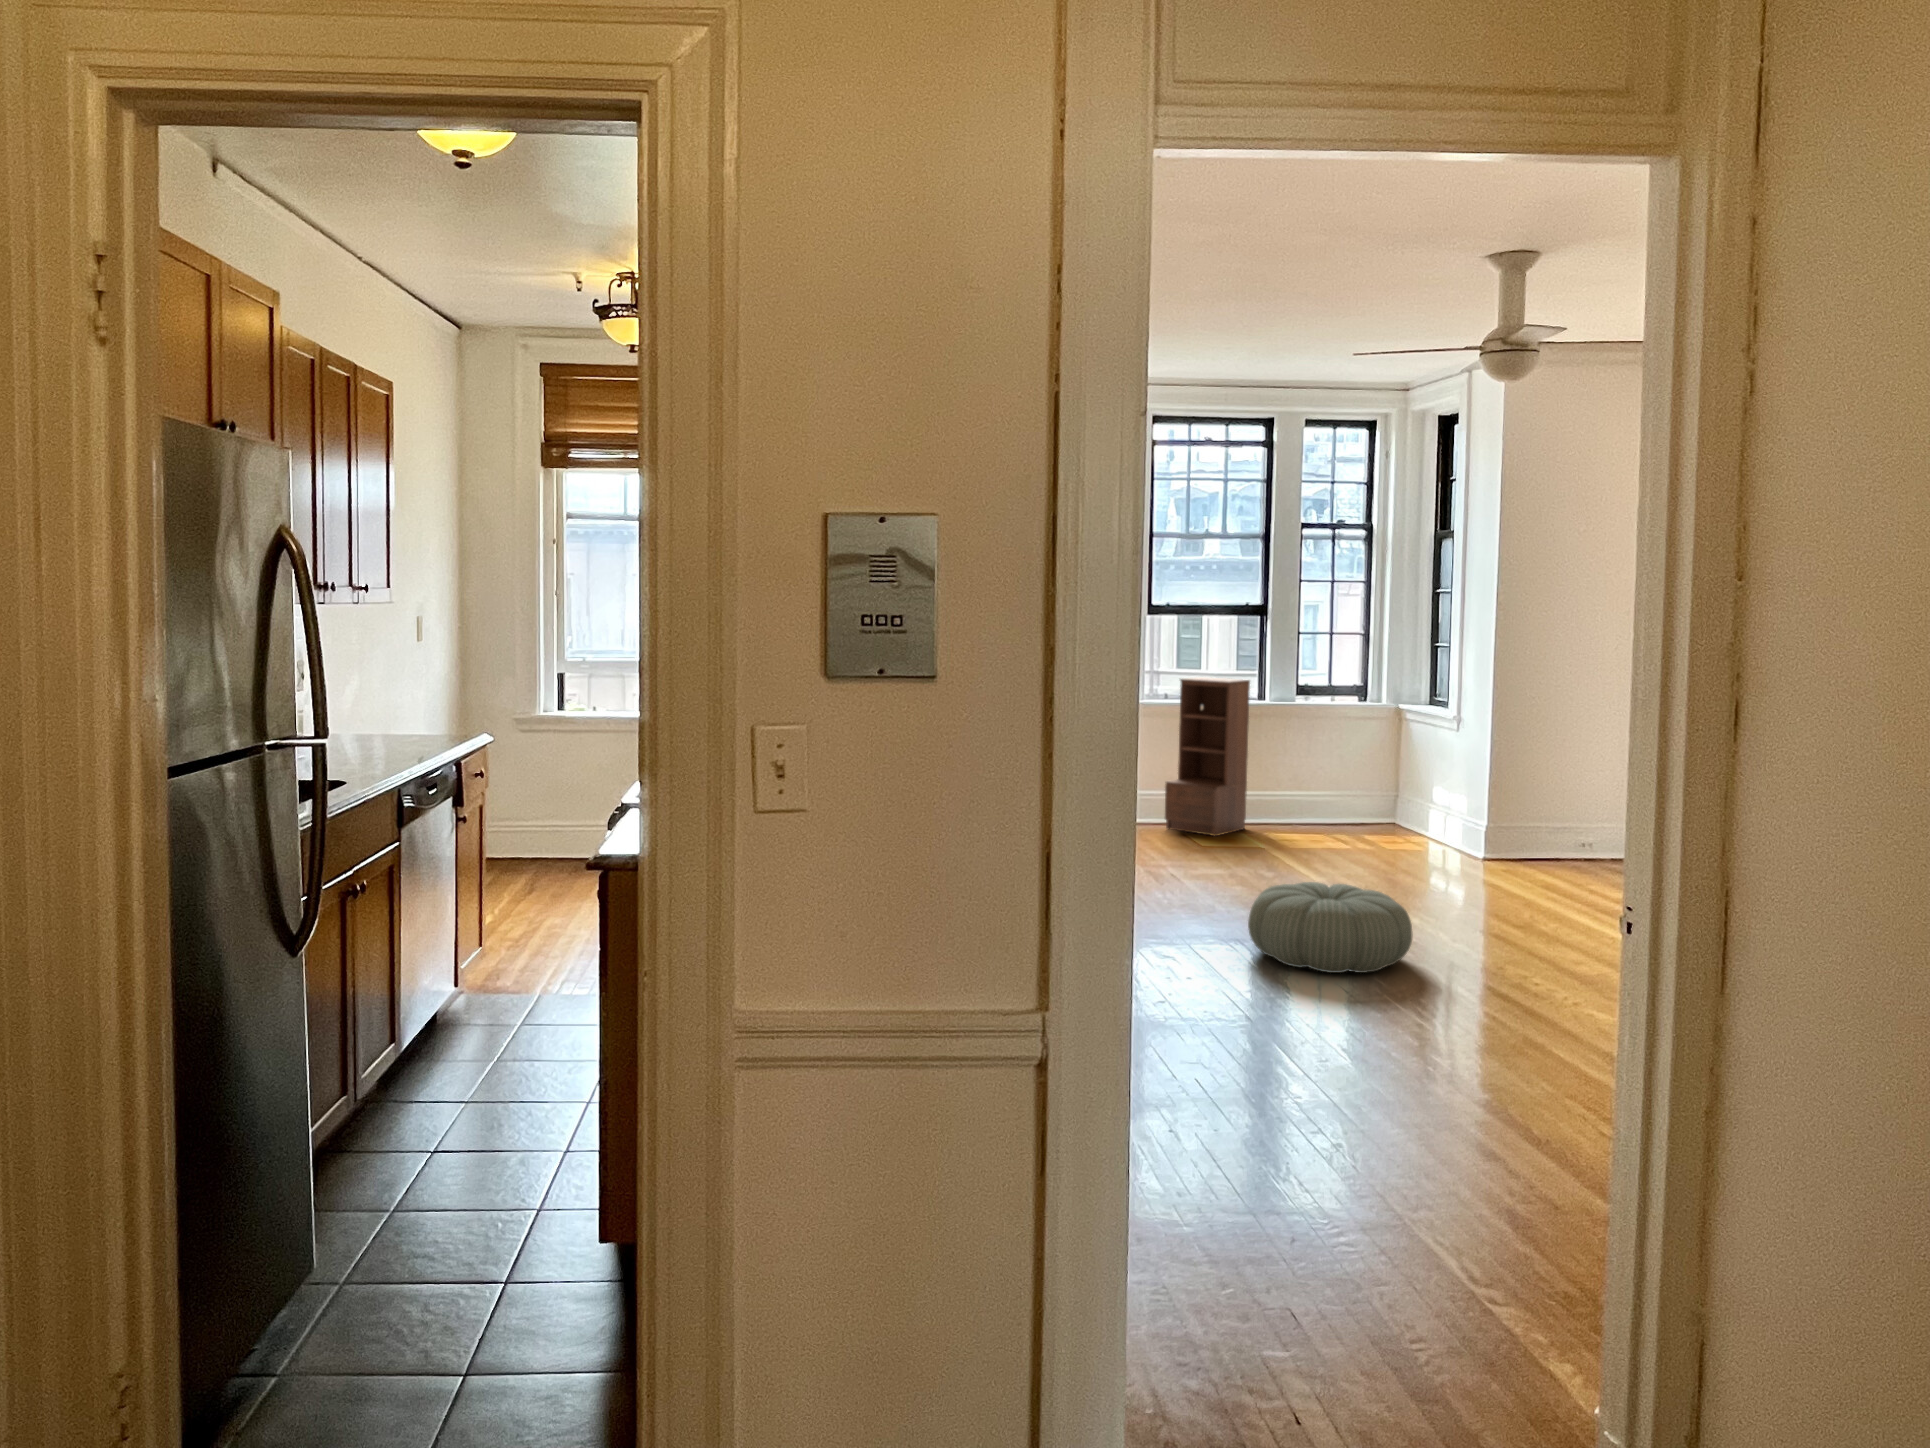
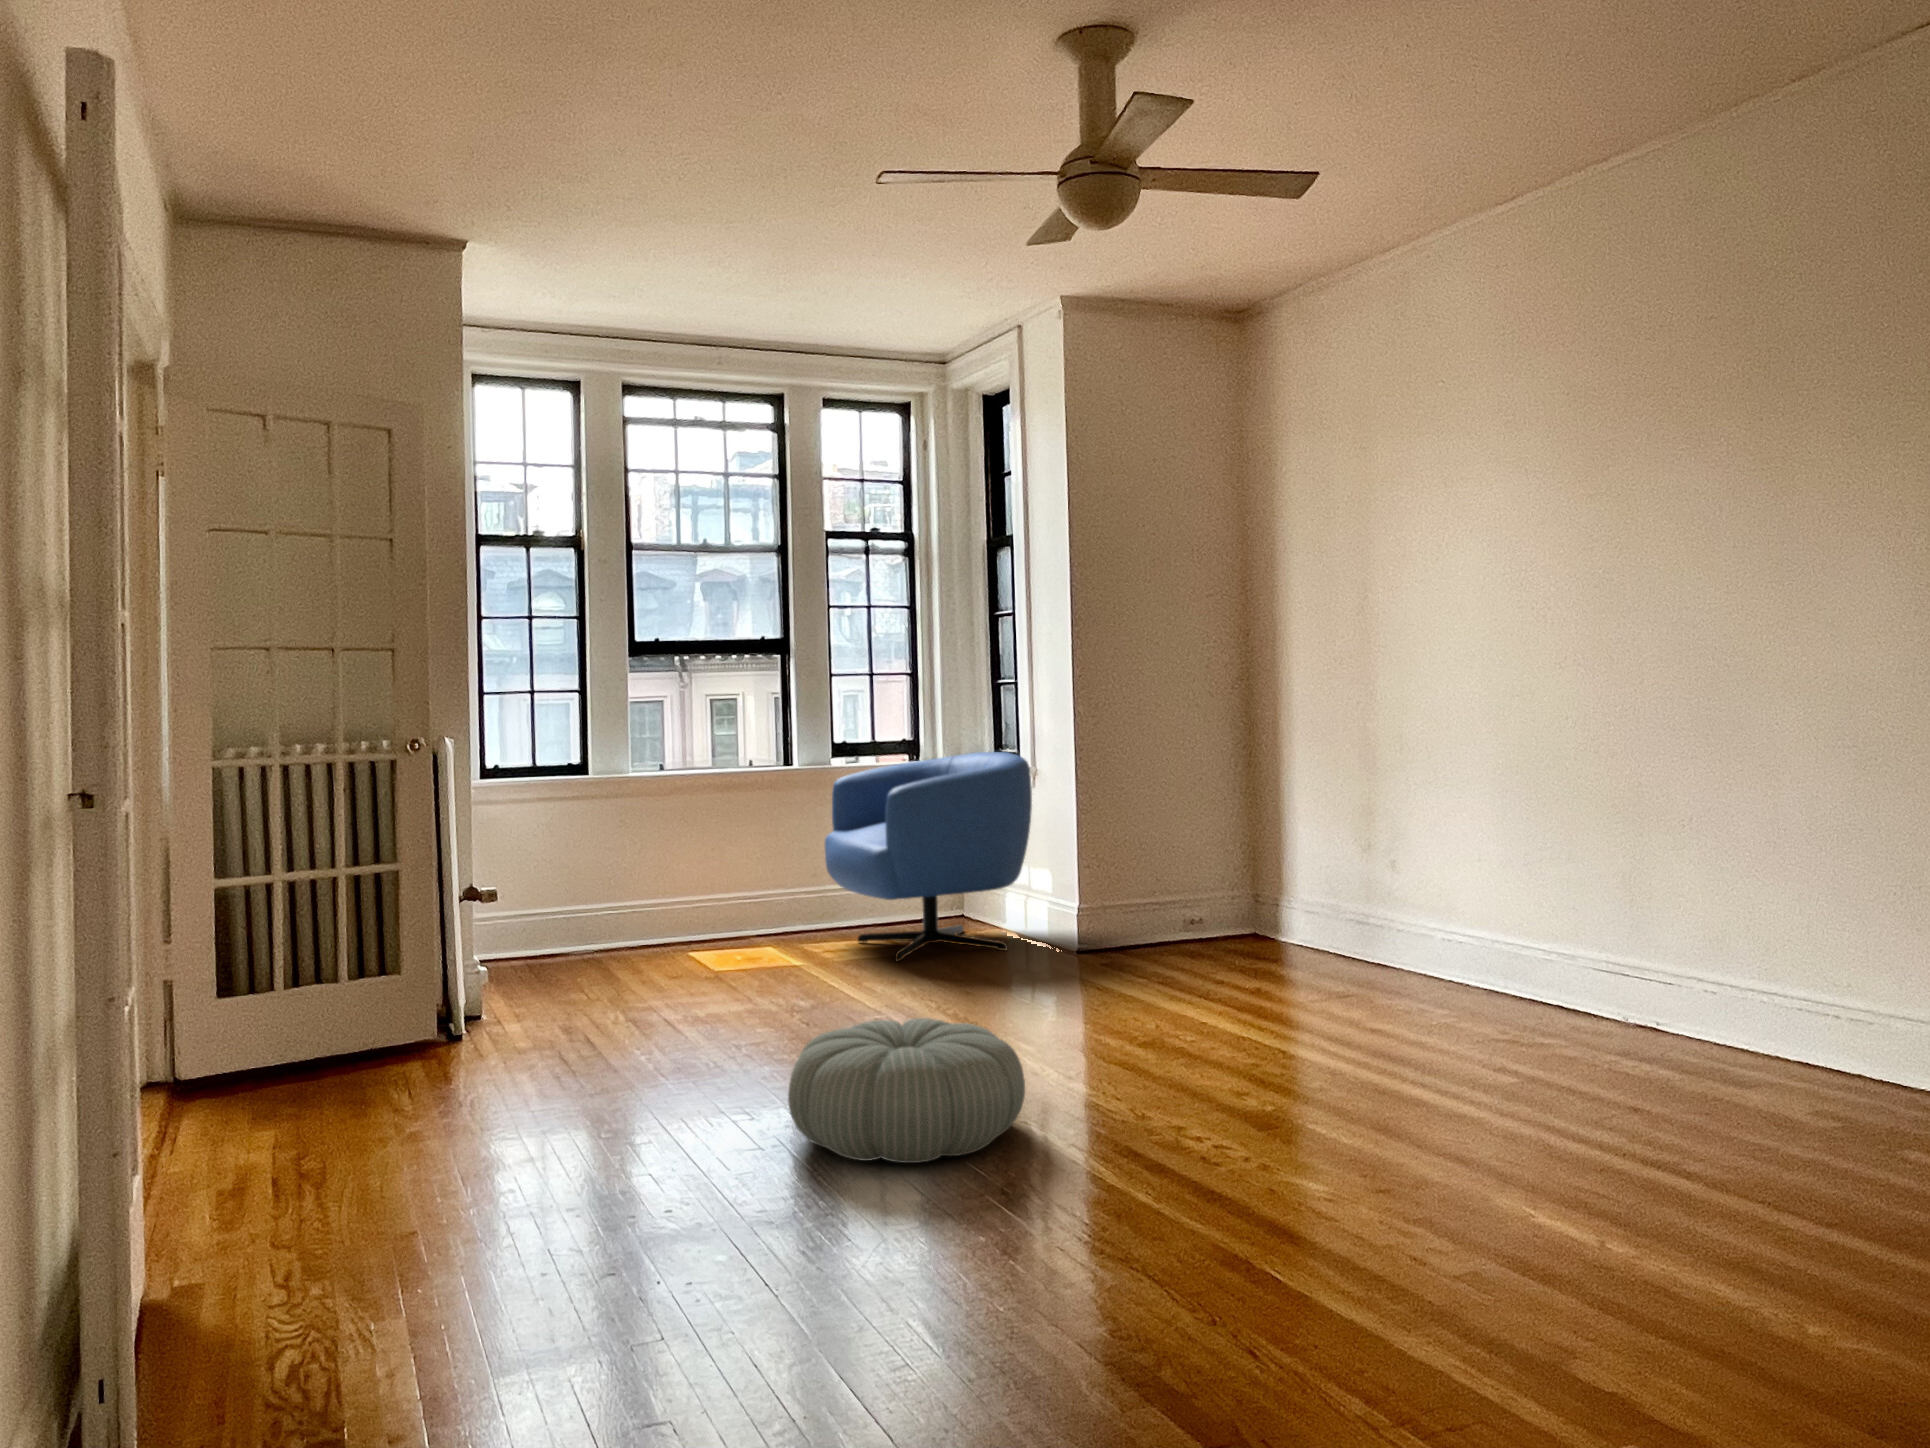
bookshelf: present [1165,677,1250,836] -> none [664,739,775,957]
armchair: none [1287,700,1454,853] -> present [825,752,1032,961]

